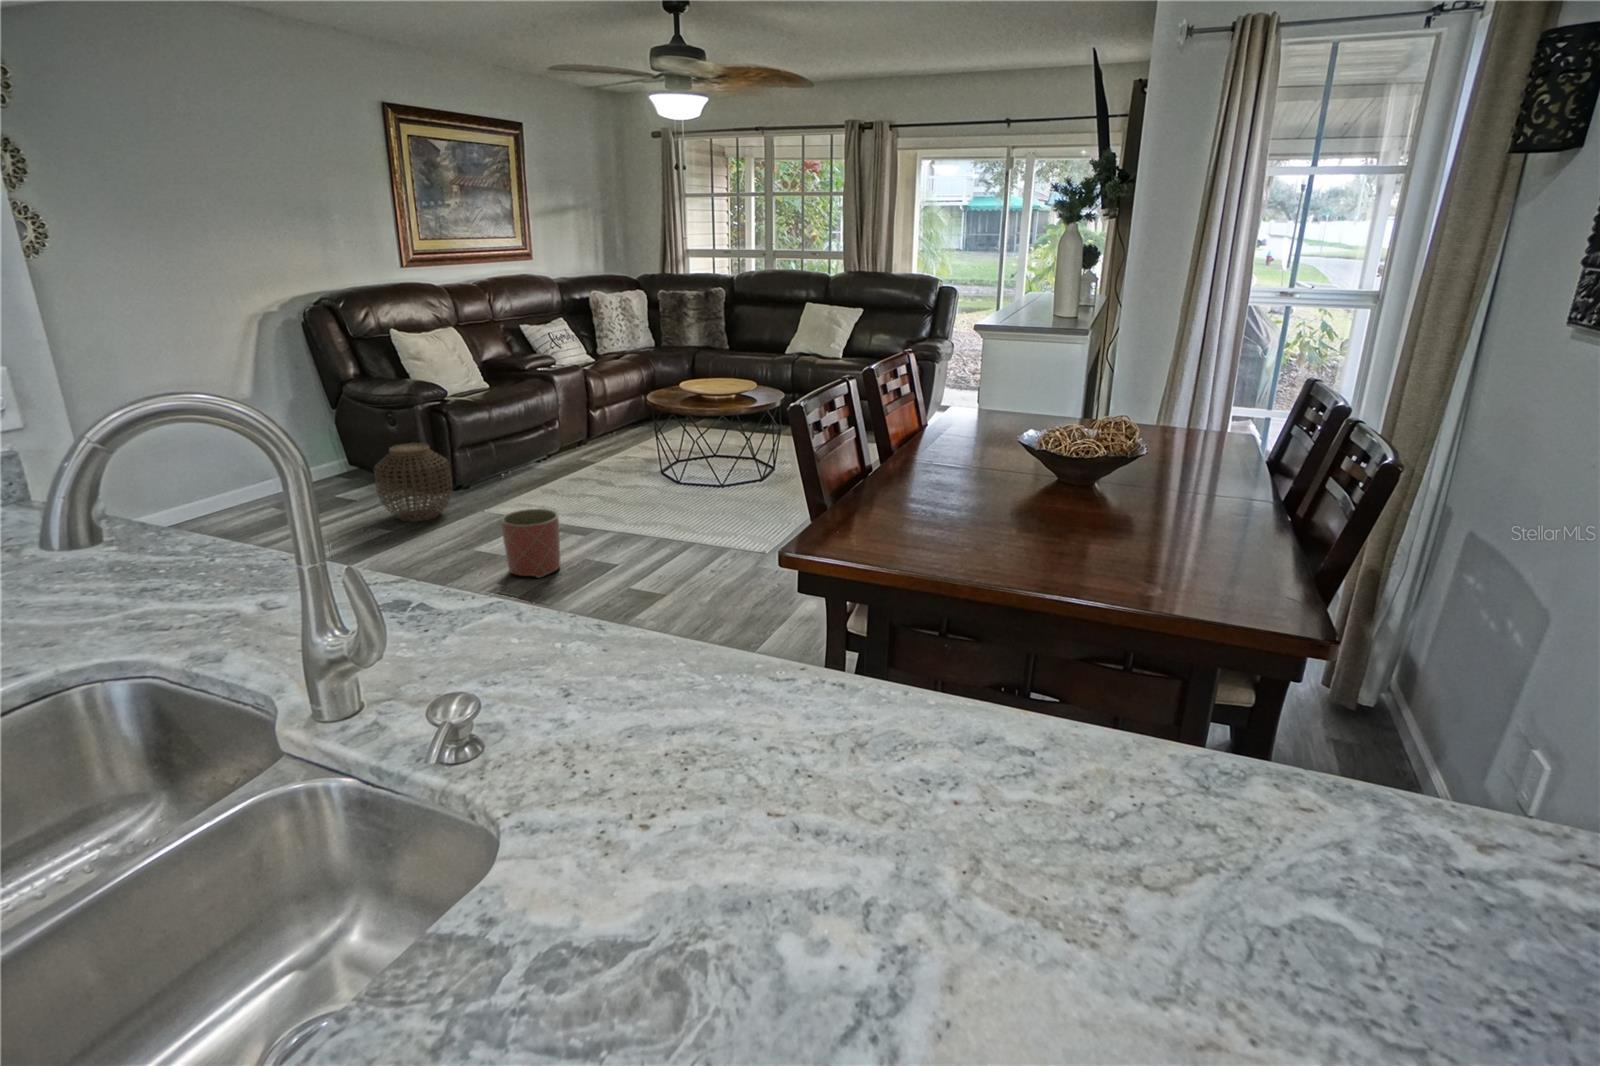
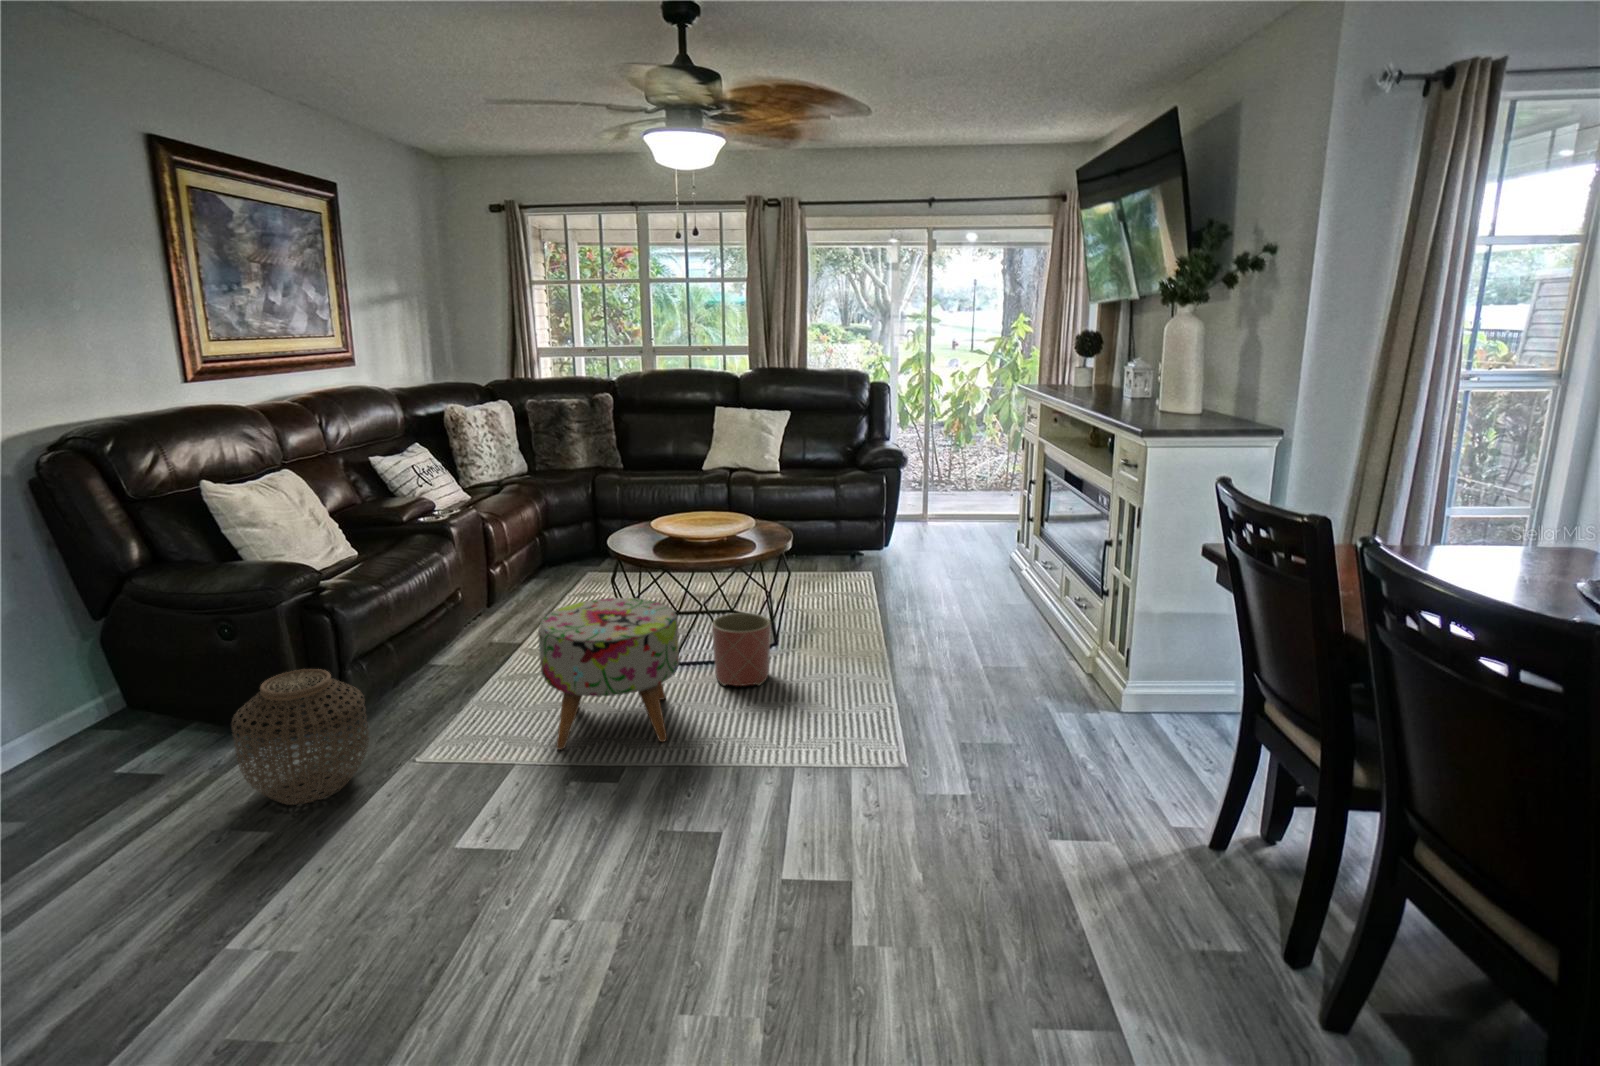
ottoman: none [557,425,655,521] -> present [538,598,679,750]
planter: present [501,509,560,578] -> present [712,613,771,686]

